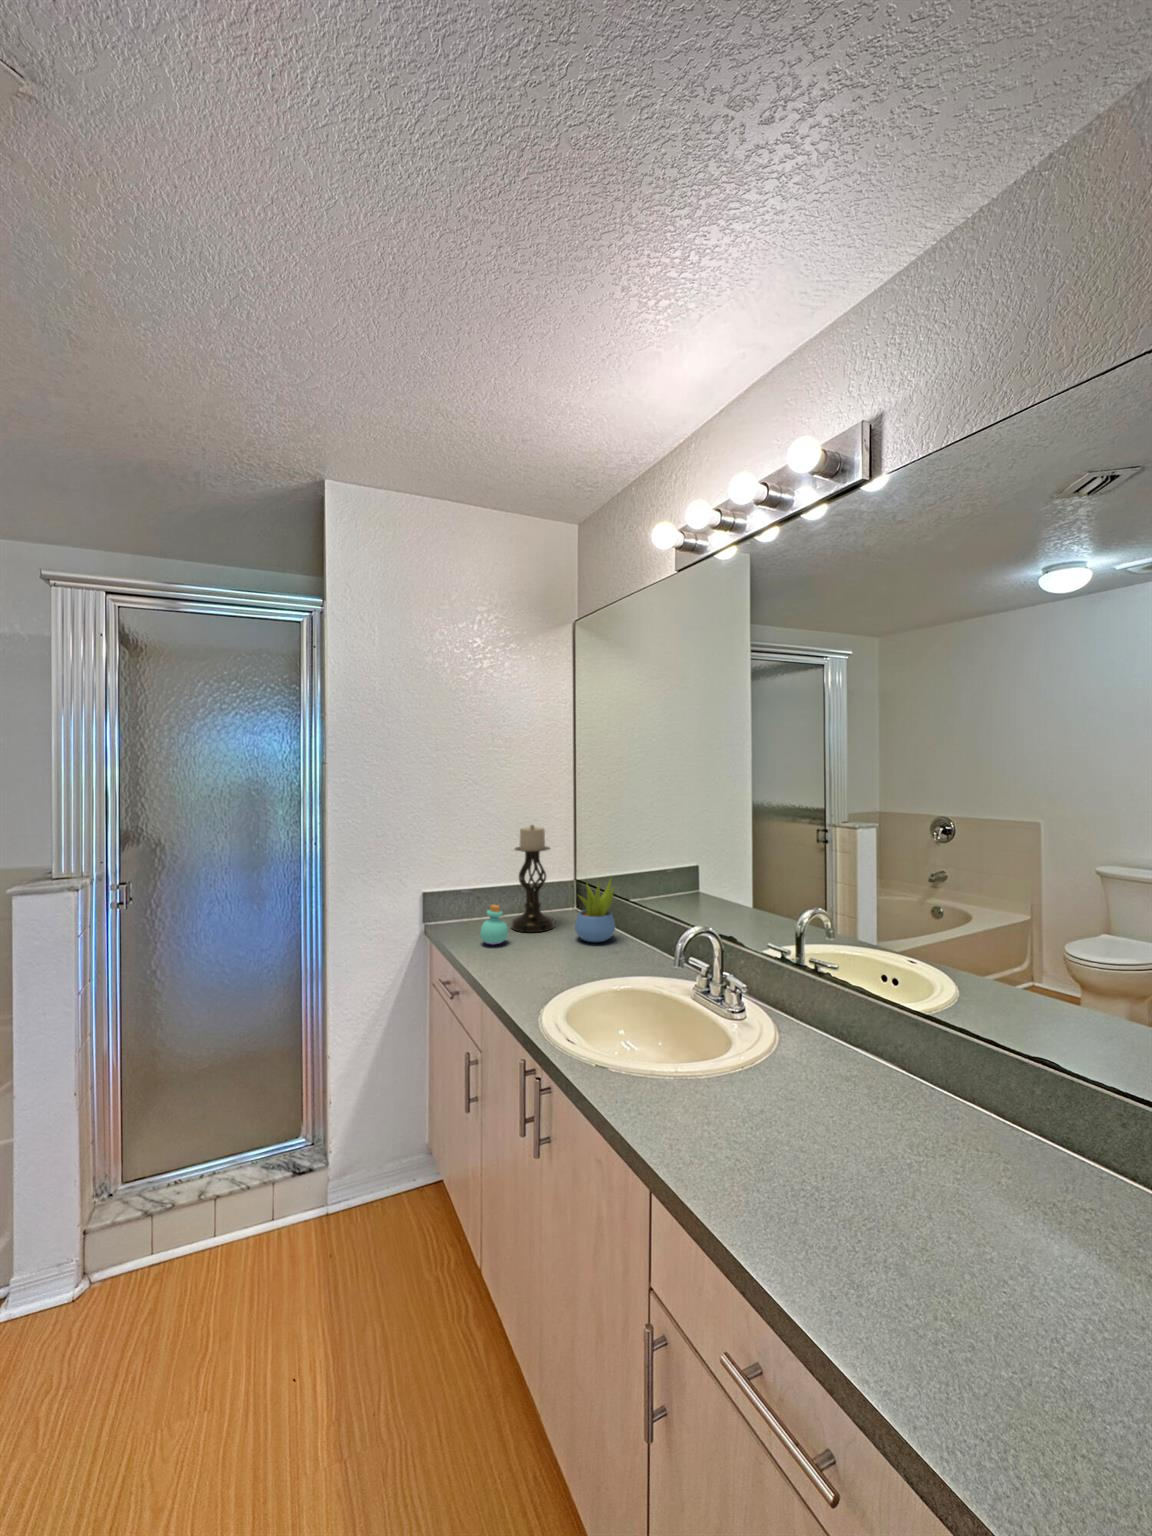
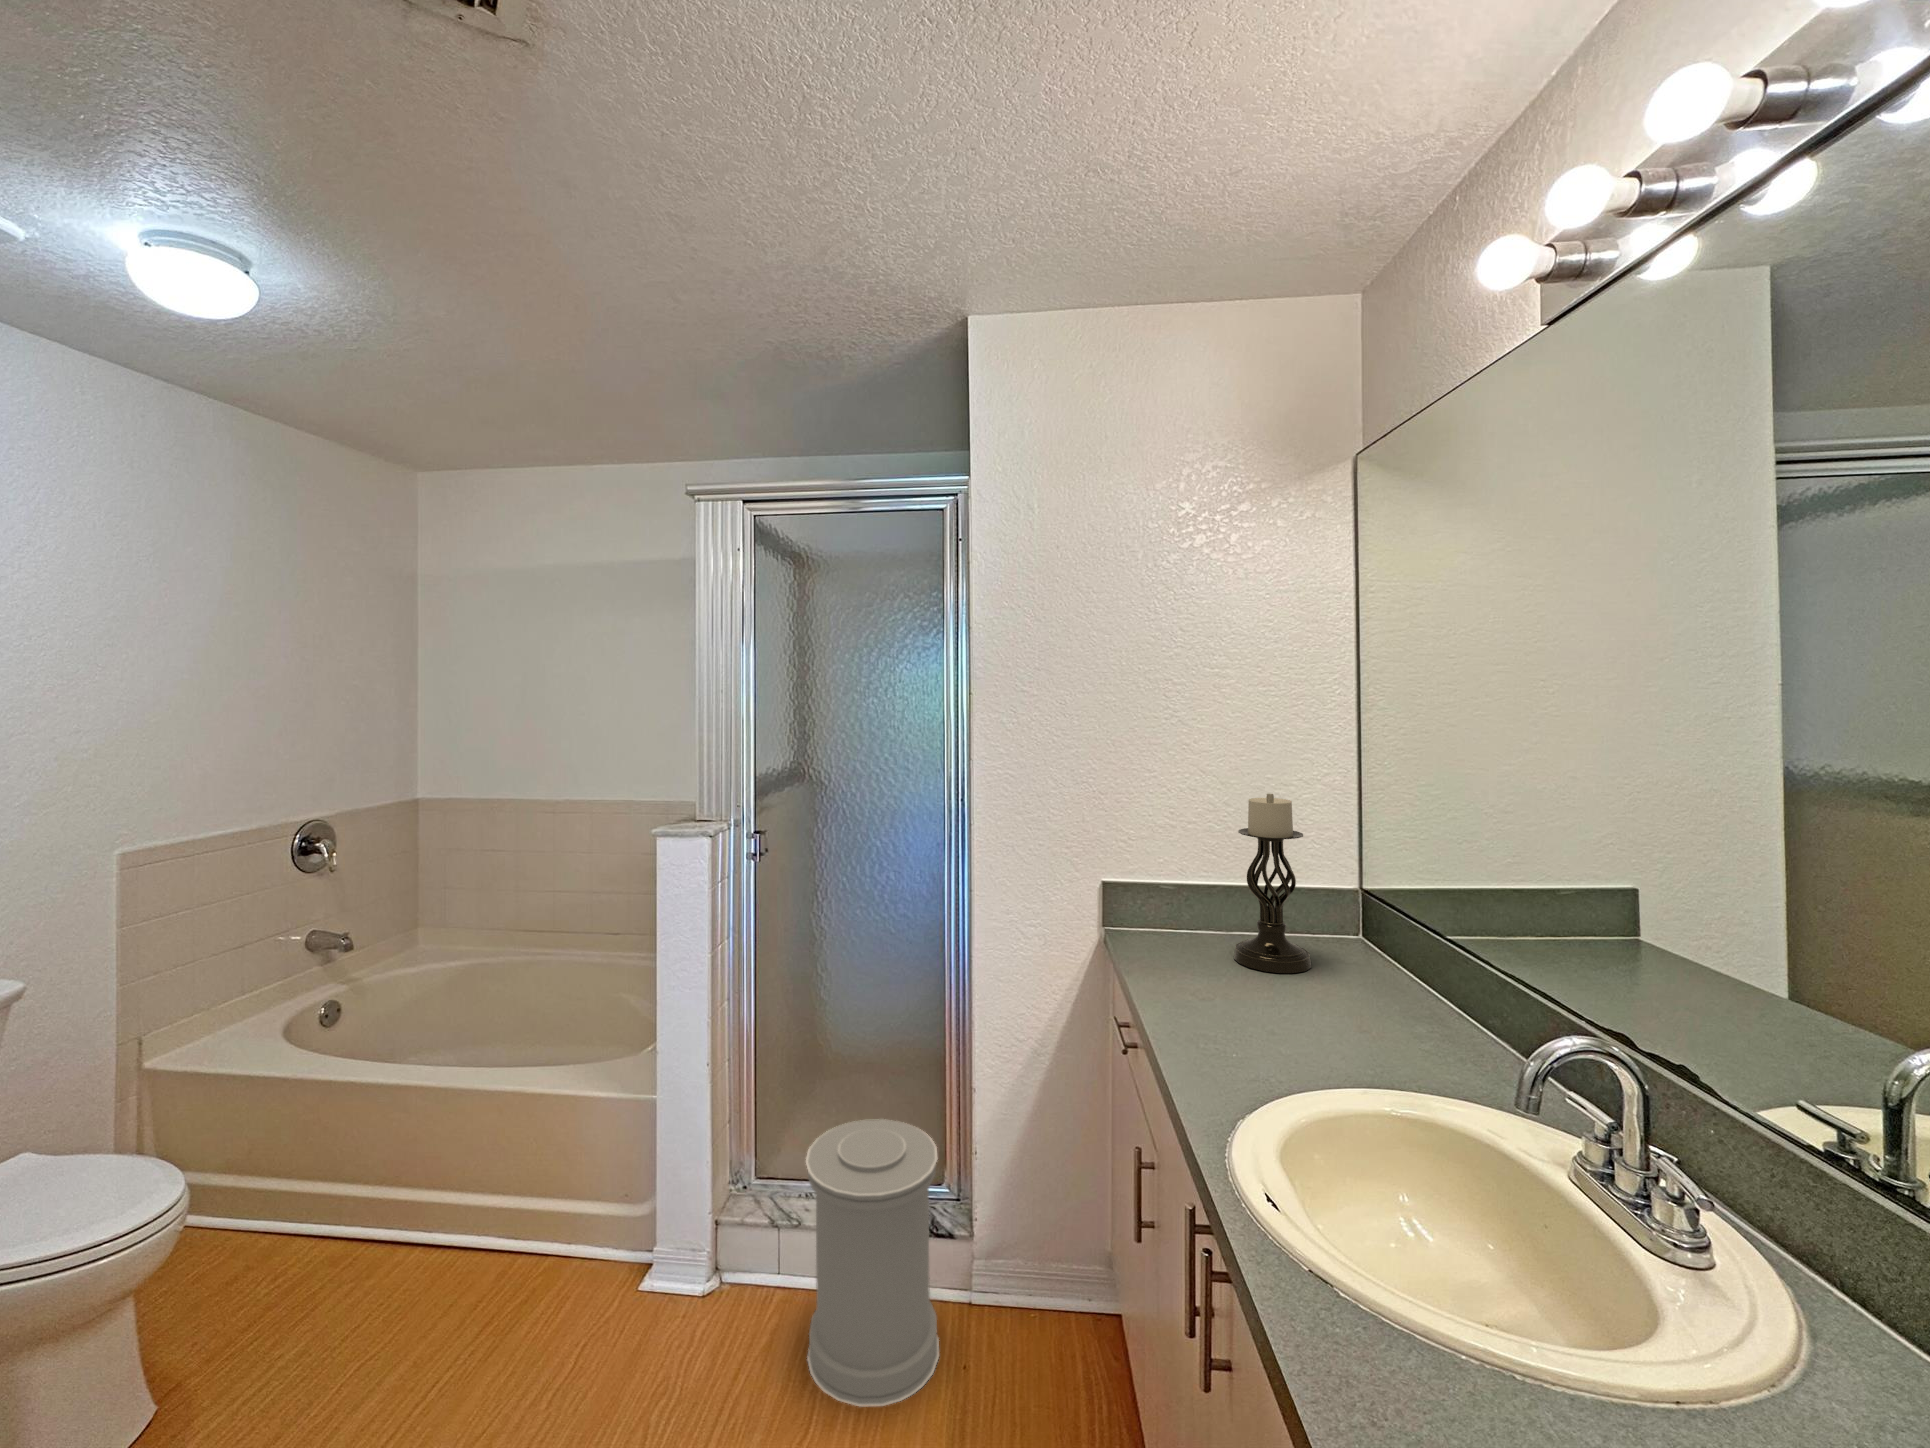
succulent plant: present [575,879,615,942] -> none [1342,896,1424,1013]
perfume bottle: present [480,905,508,945] -> none [1174,917,1221,982]
trash can: none [191,1094,310,1321] -> present [806,1119,939,1407]

